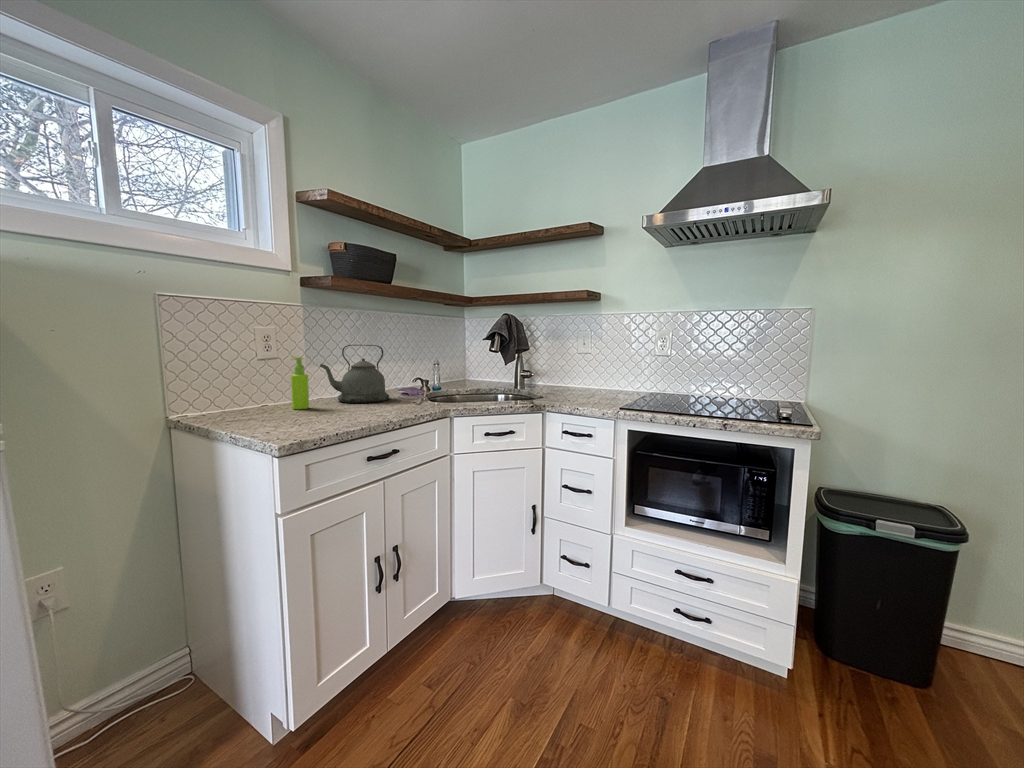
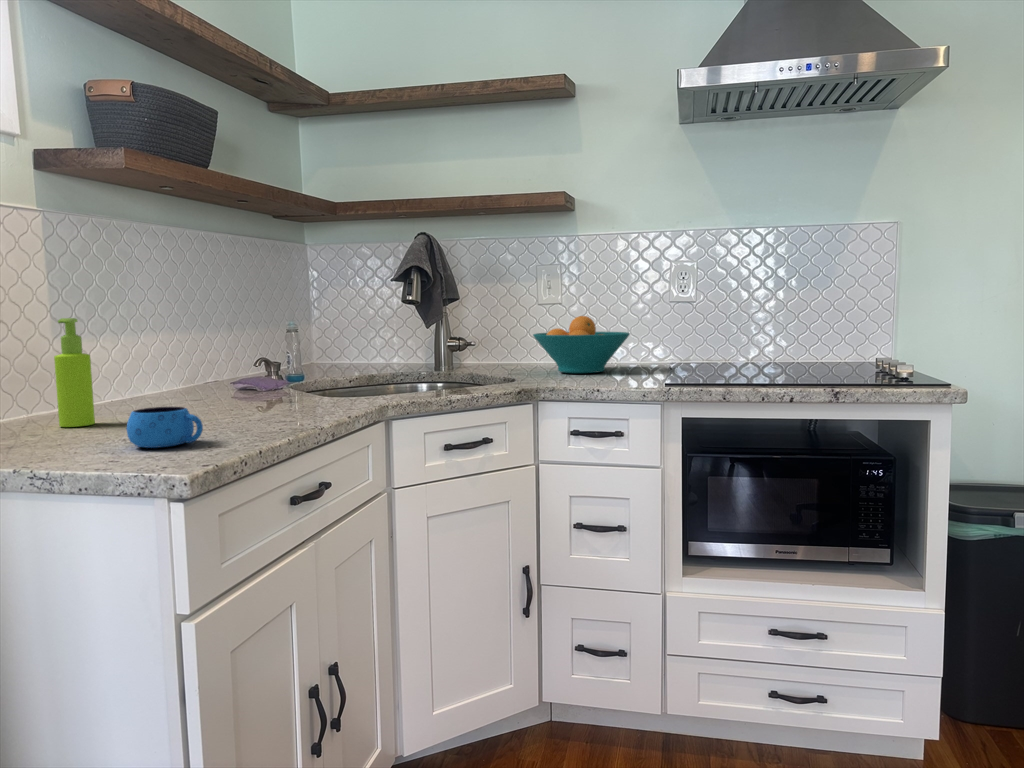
kettle: present [320,345,389,403] -> none [93,292,233,410]
fruit bowl: none [561,363,618,397] -> present [533,316,630,373]
mug: none [287,405,321,426] -> present [127,407,203,448]

